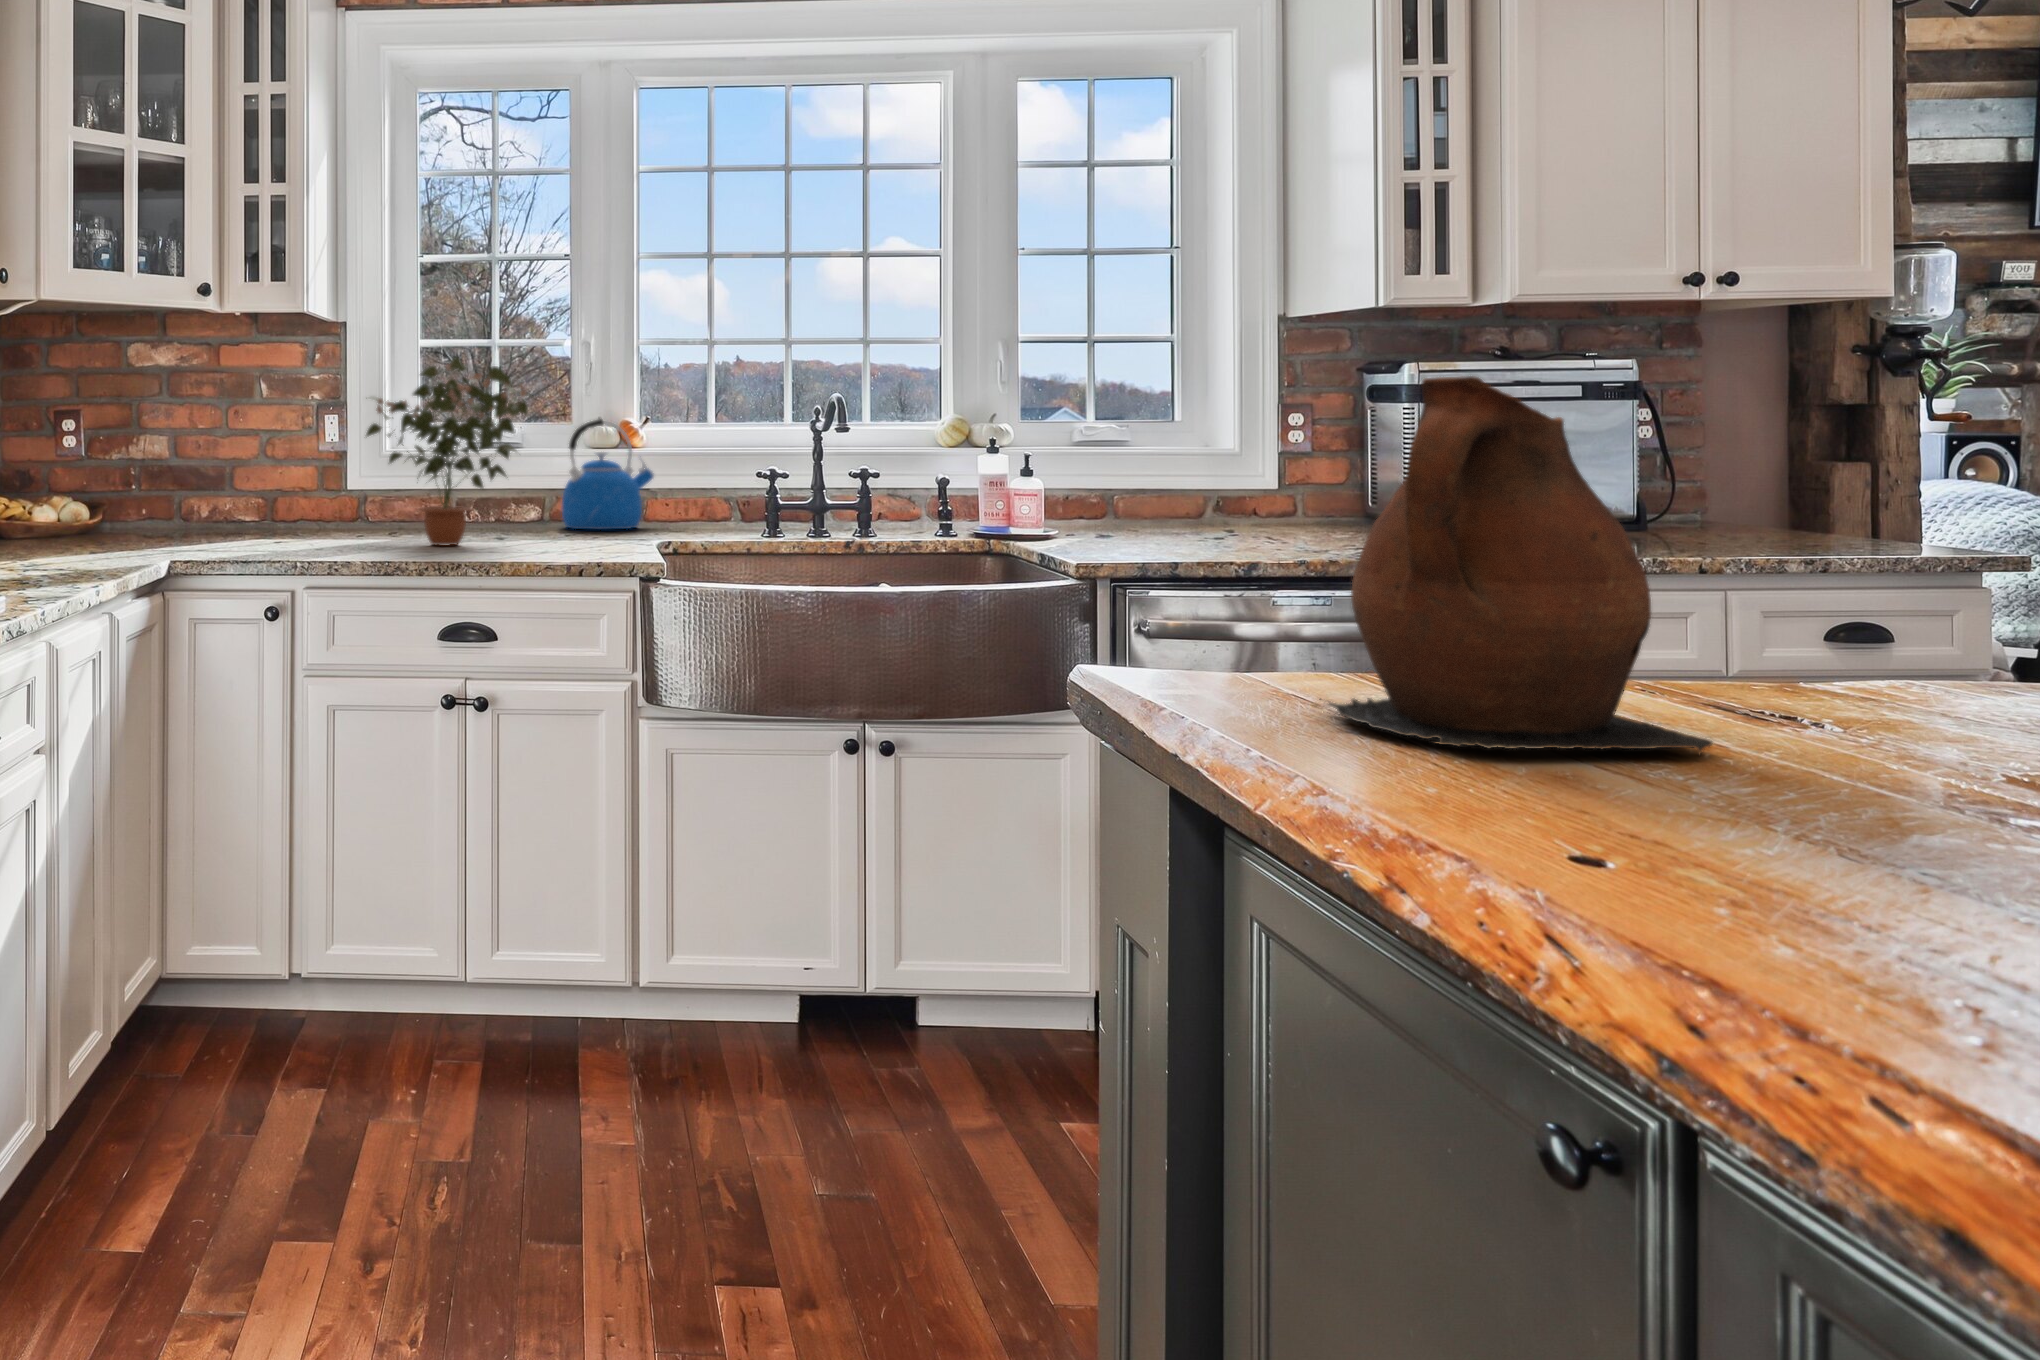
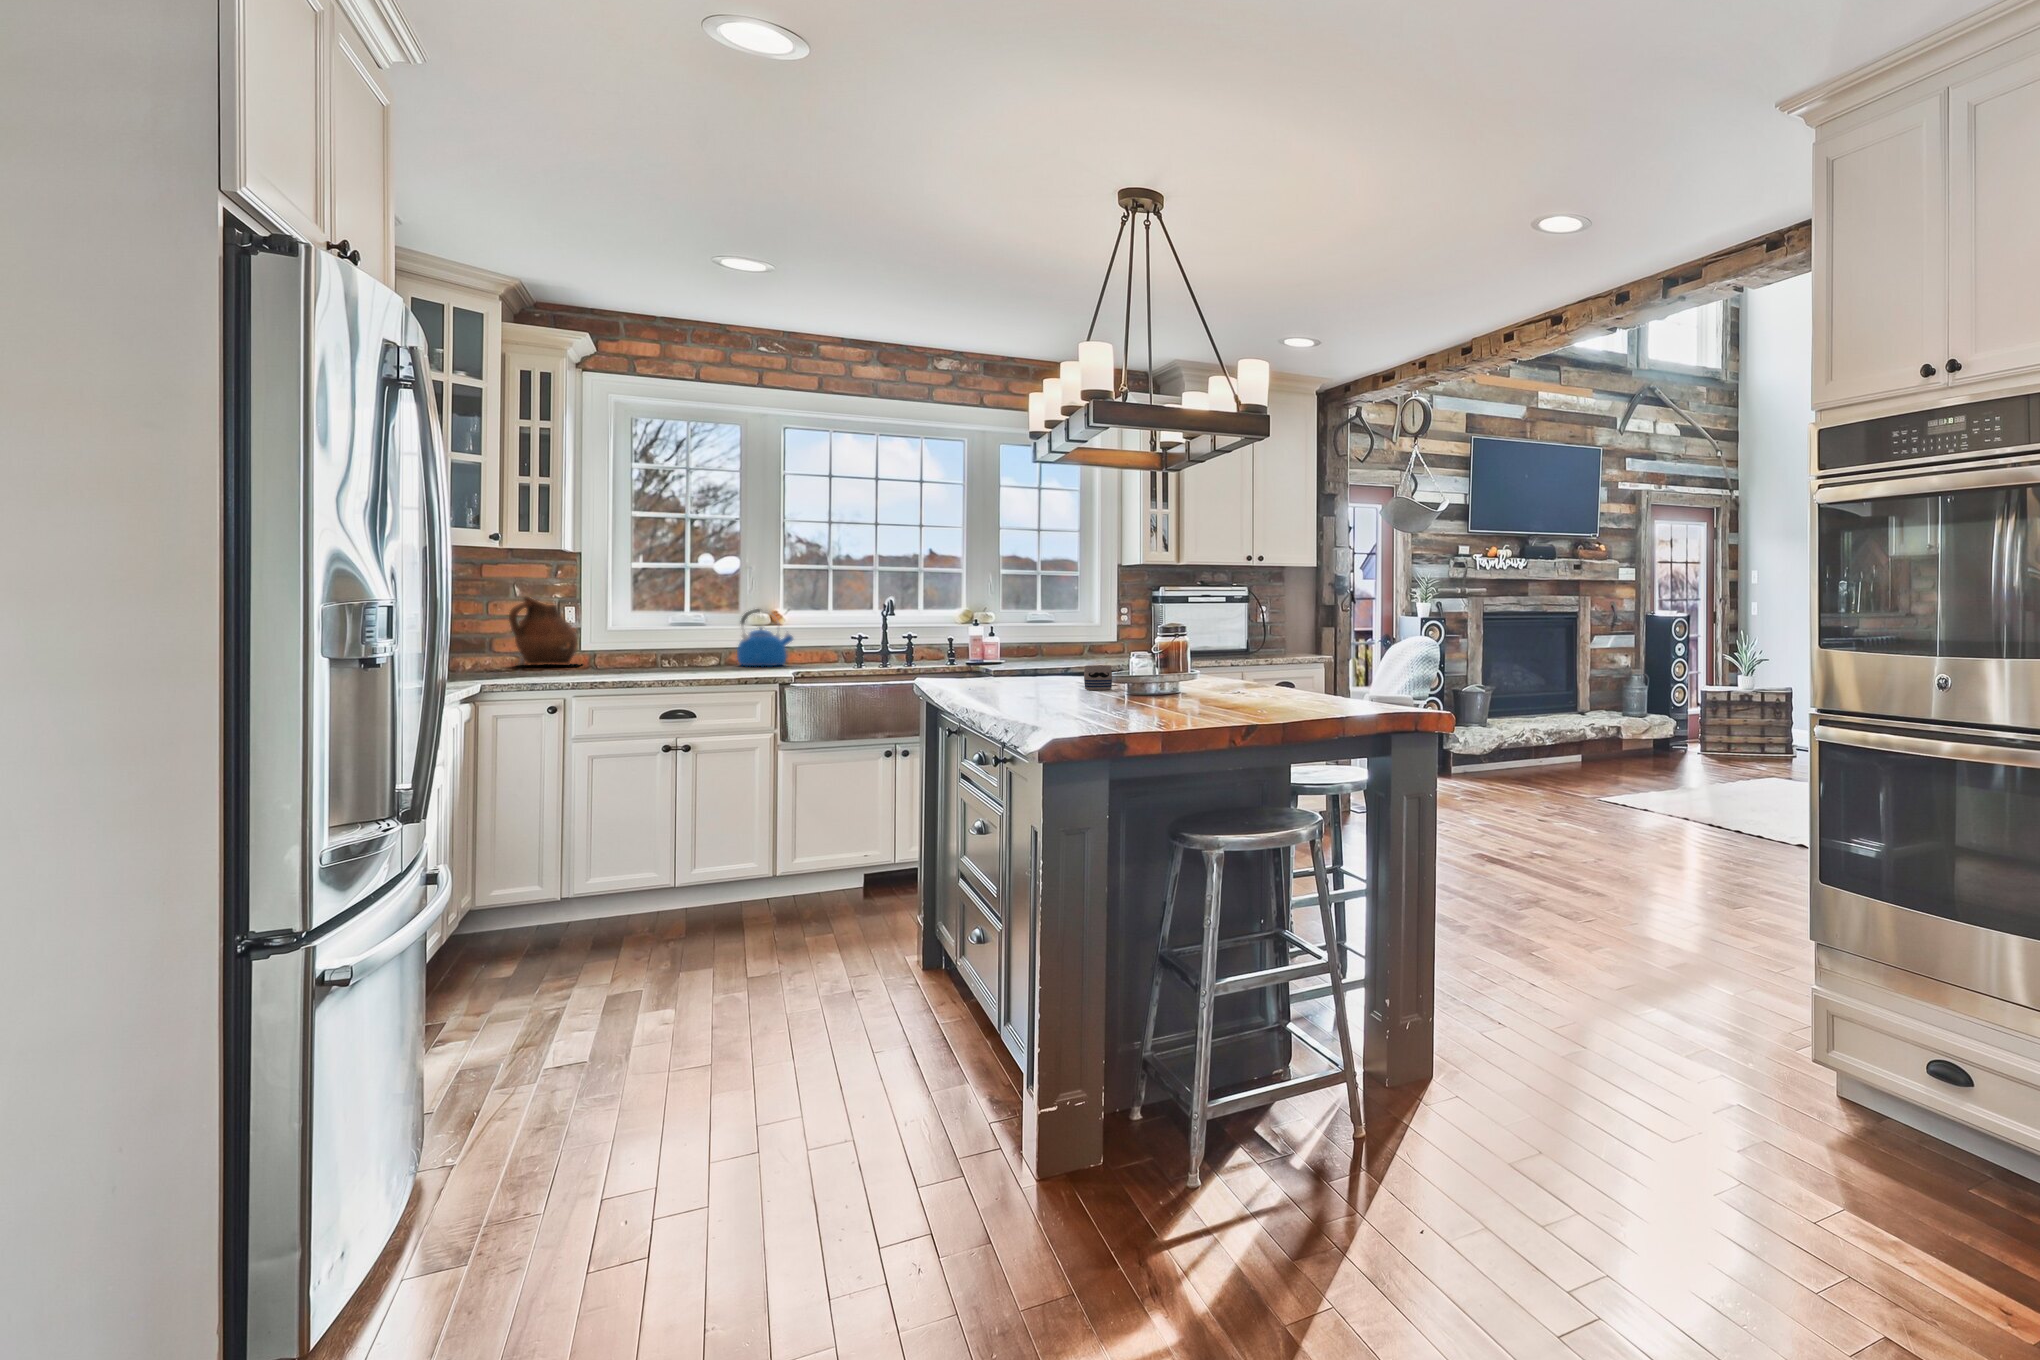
potted plant: present [366,357,533,546] -> none [608,575,719,671]
ceramic pitcher: present [1319,376,1712,754] -> present [509,596,577,665]
mug: none [1740,608,1911,714] -> present [1084,665,1119,690]

